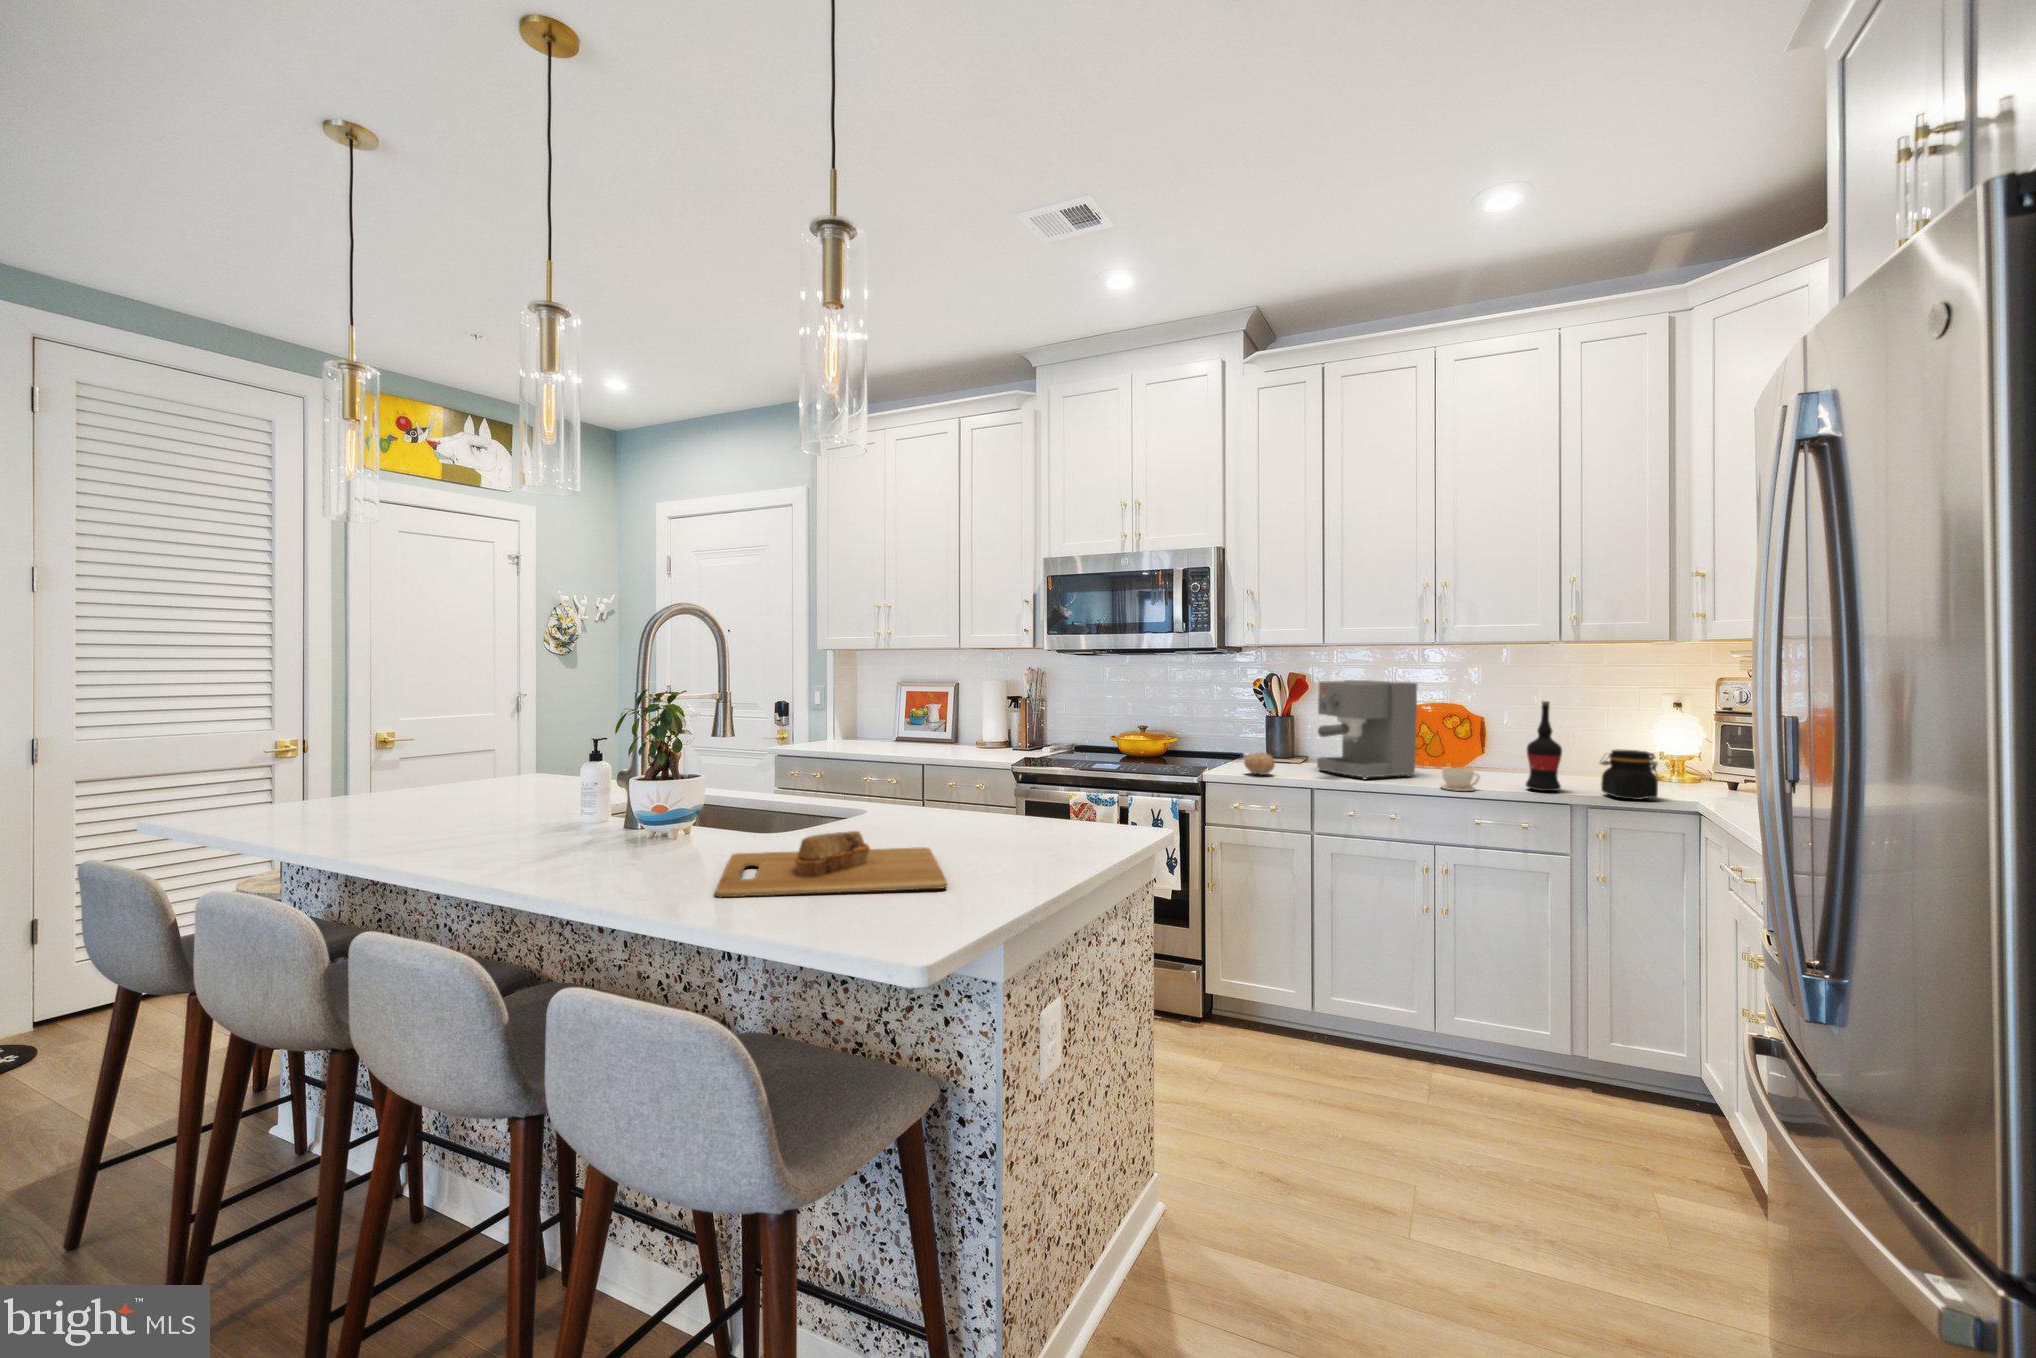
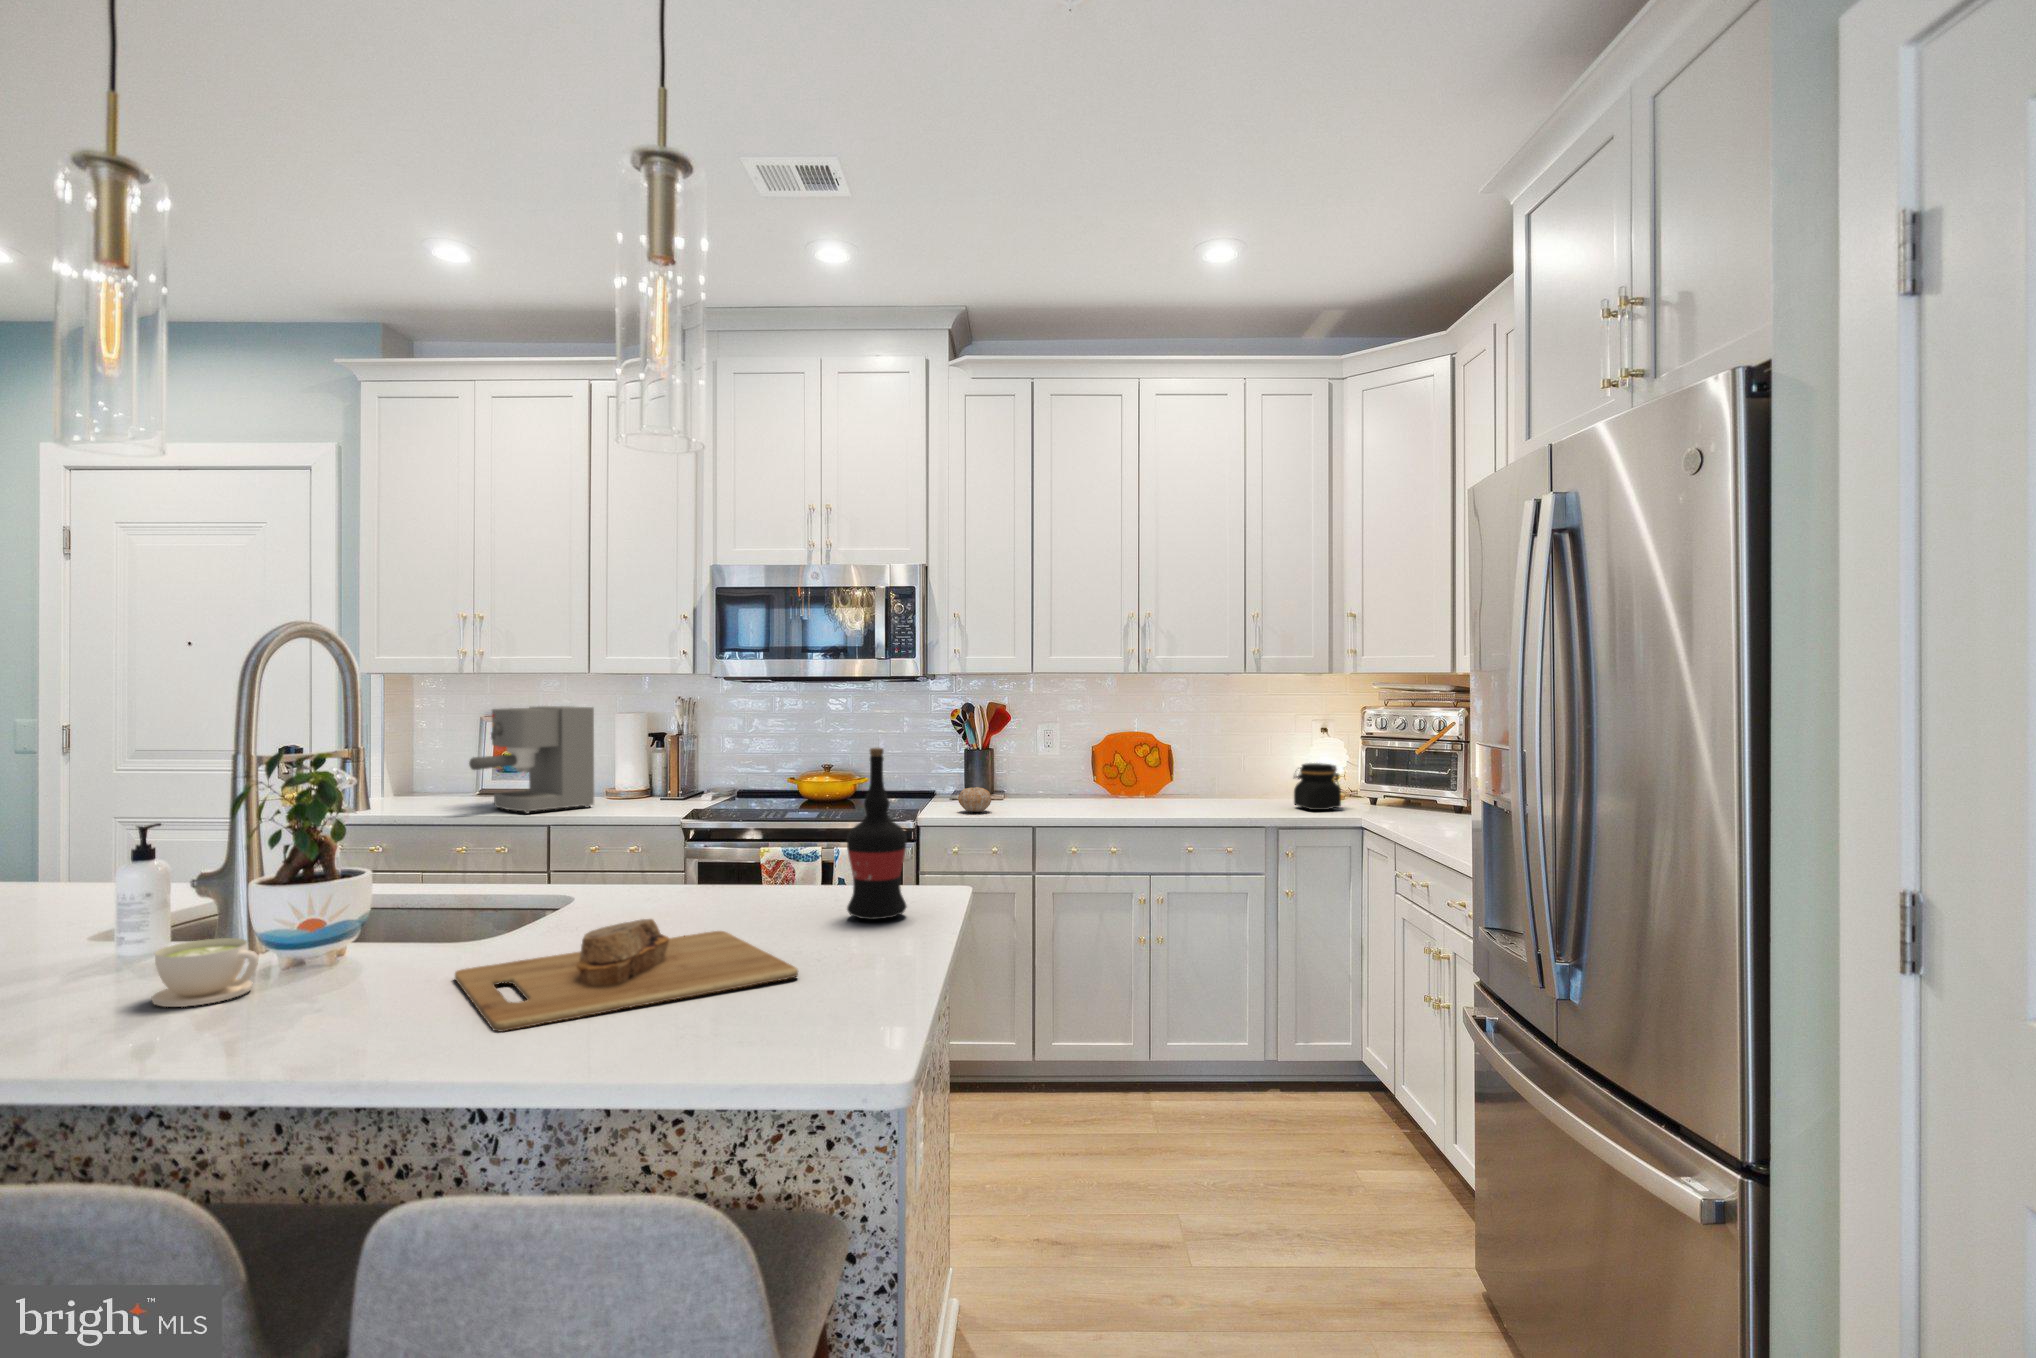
coffee maker: present [1317,680,1417,779] -> present [469,706,594,813]
wine bottle: present [1526,701,1562,791] -> present [847,748,907,920]
coffee cup: present [1441,768,1480,791] -> present [152,938,259,1007]

